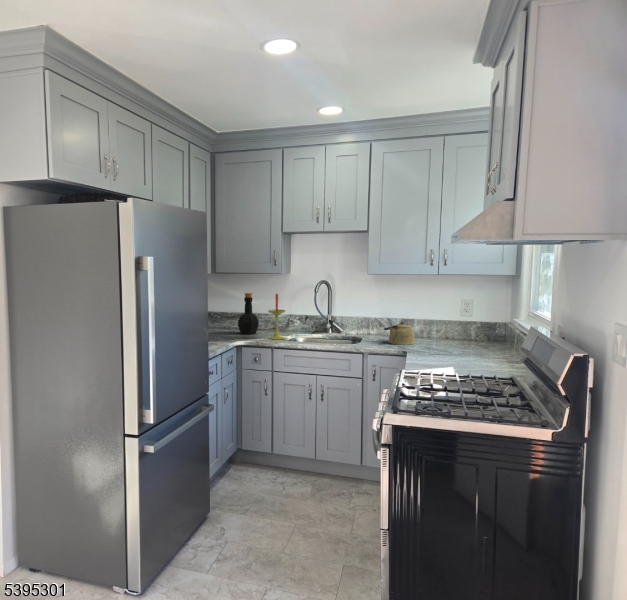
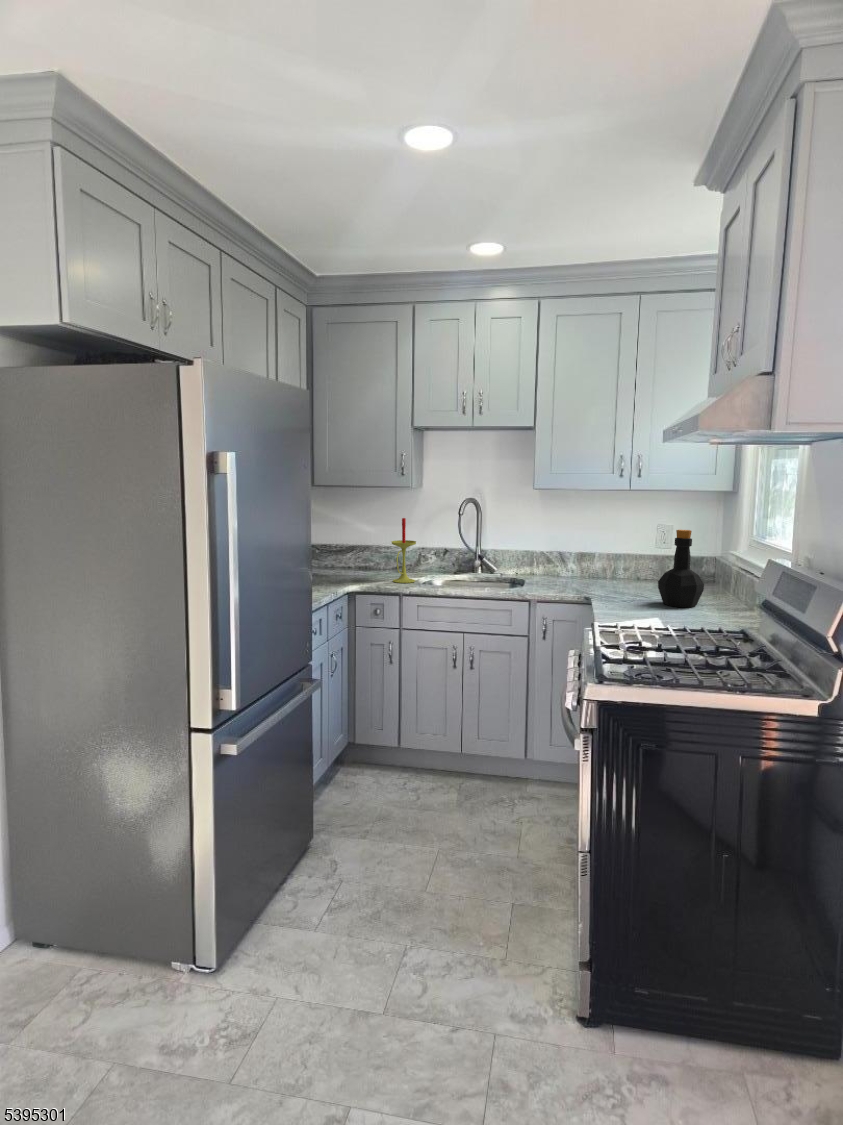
bottle: present [238,293,259,334] -> present [658,530,704,607]
kettle: present [384,322,415,345] -> none [557,556,601,589]

